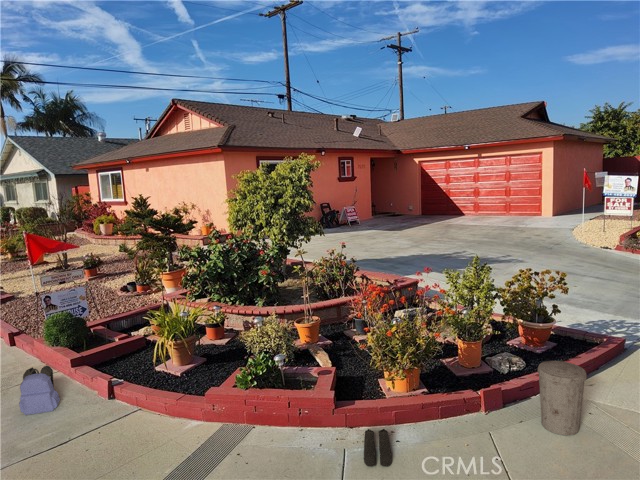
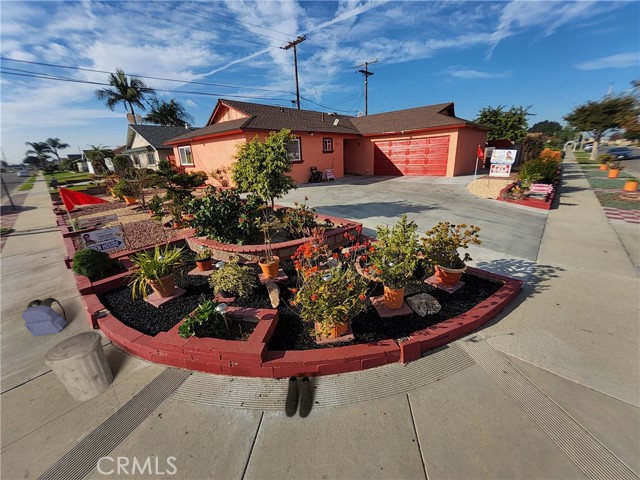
trash can: present [538,361,587,435] -> present [44,331,113,402]

